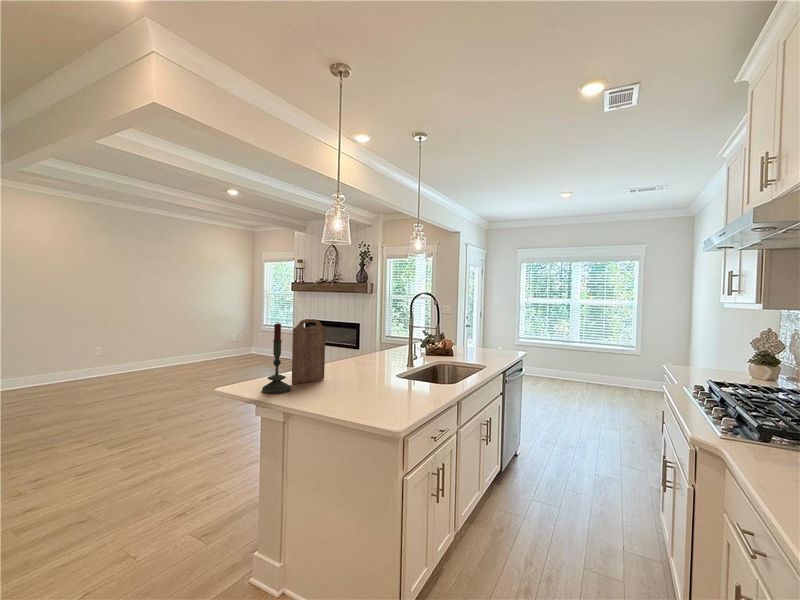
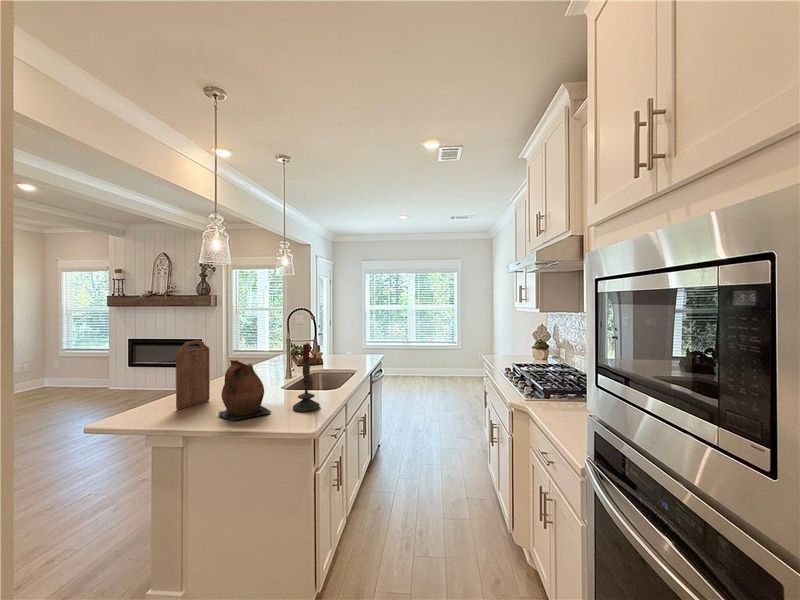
candle: present [262,322,291,394] -> present [293,344,319,412]
ceramic pitcher: none [319,340,369,402] -> present [219,360,271,420]

